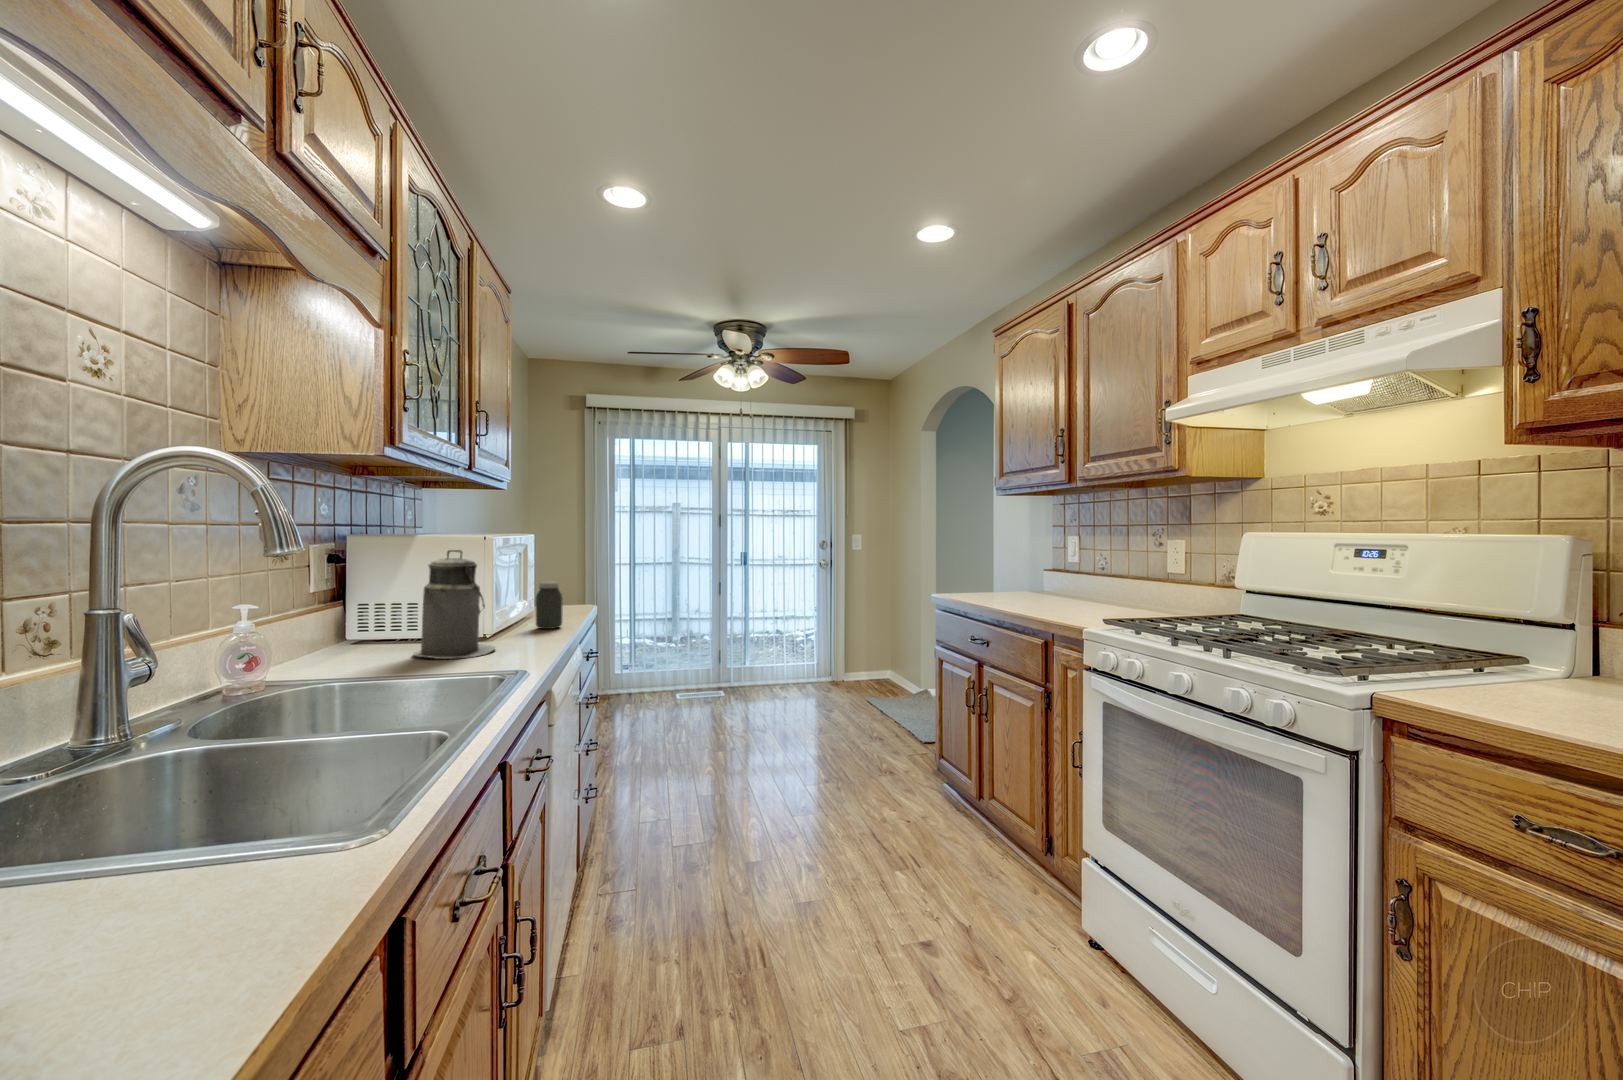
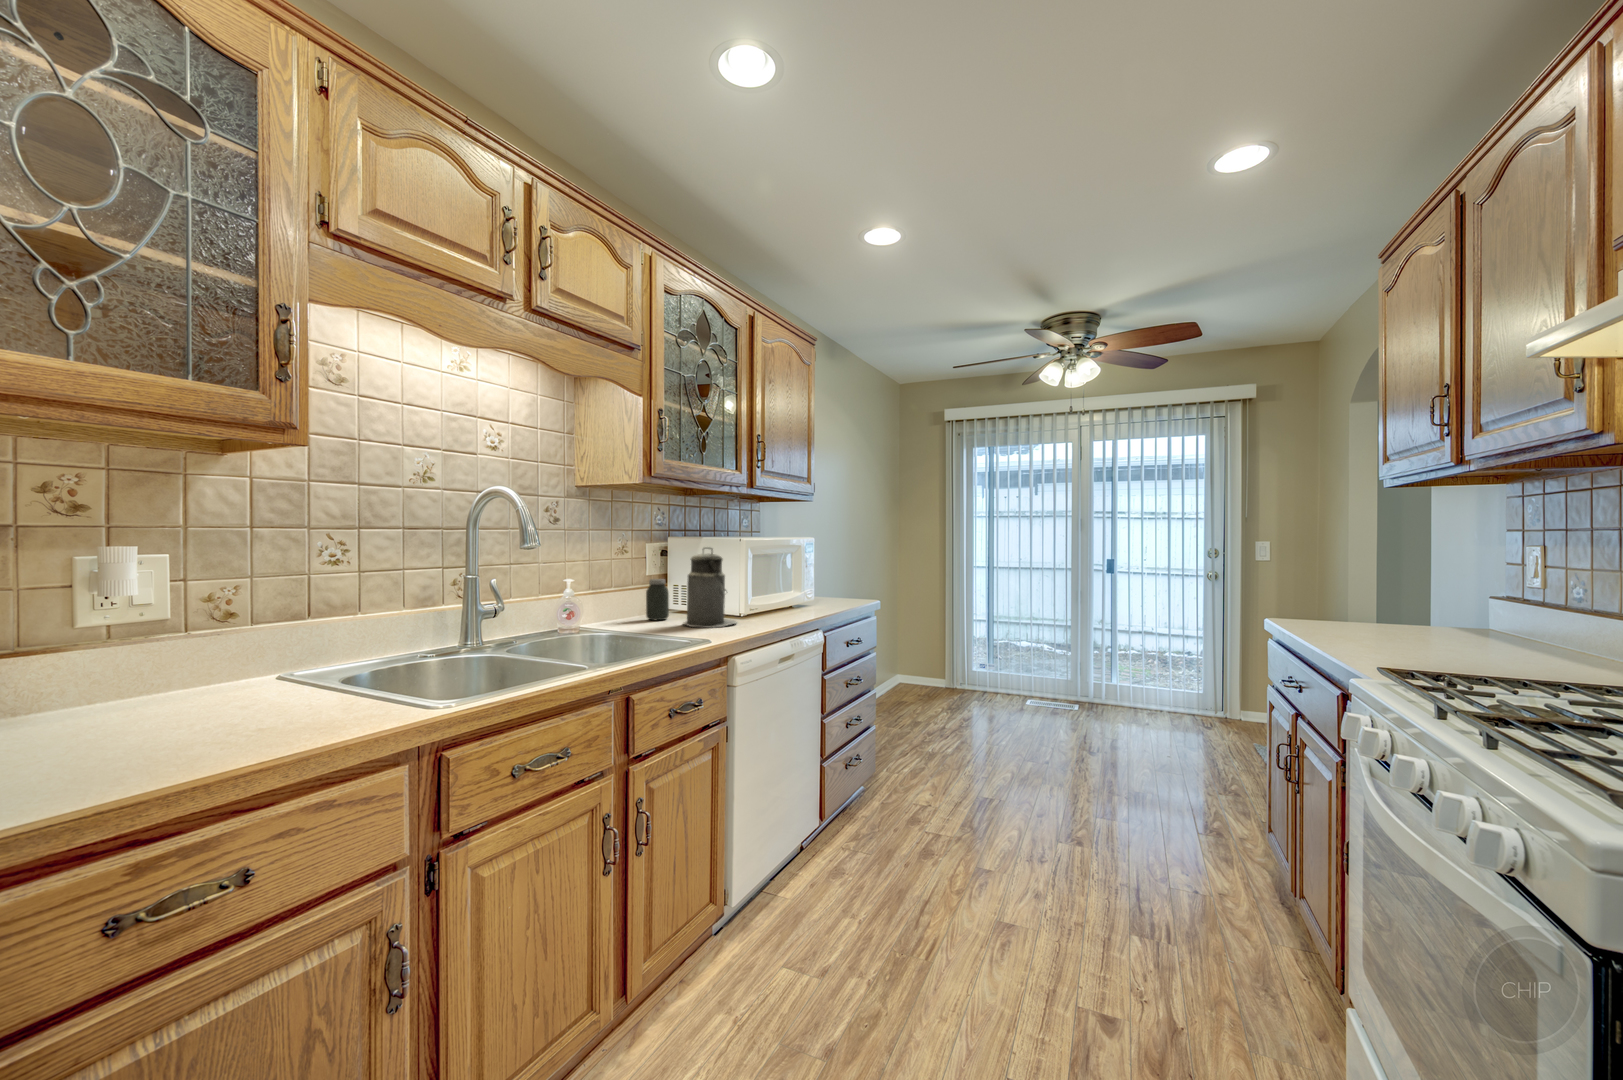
jar: present [536,582,563,629] -> present [646,579,669,620]

